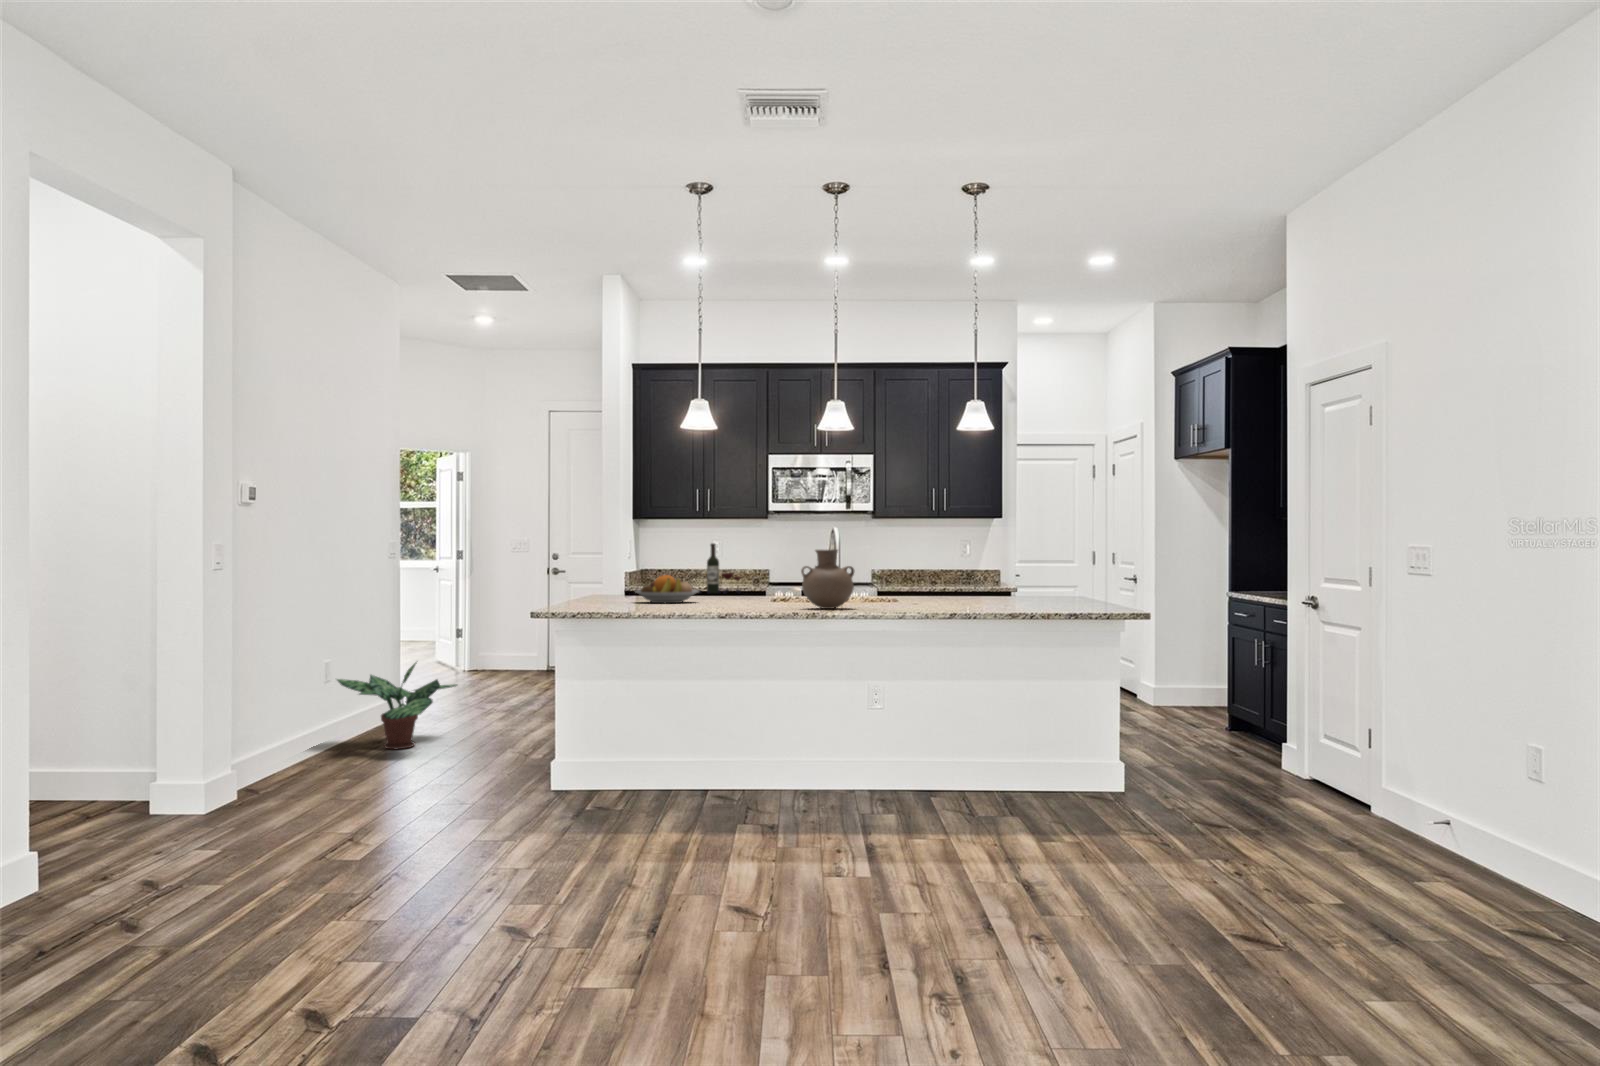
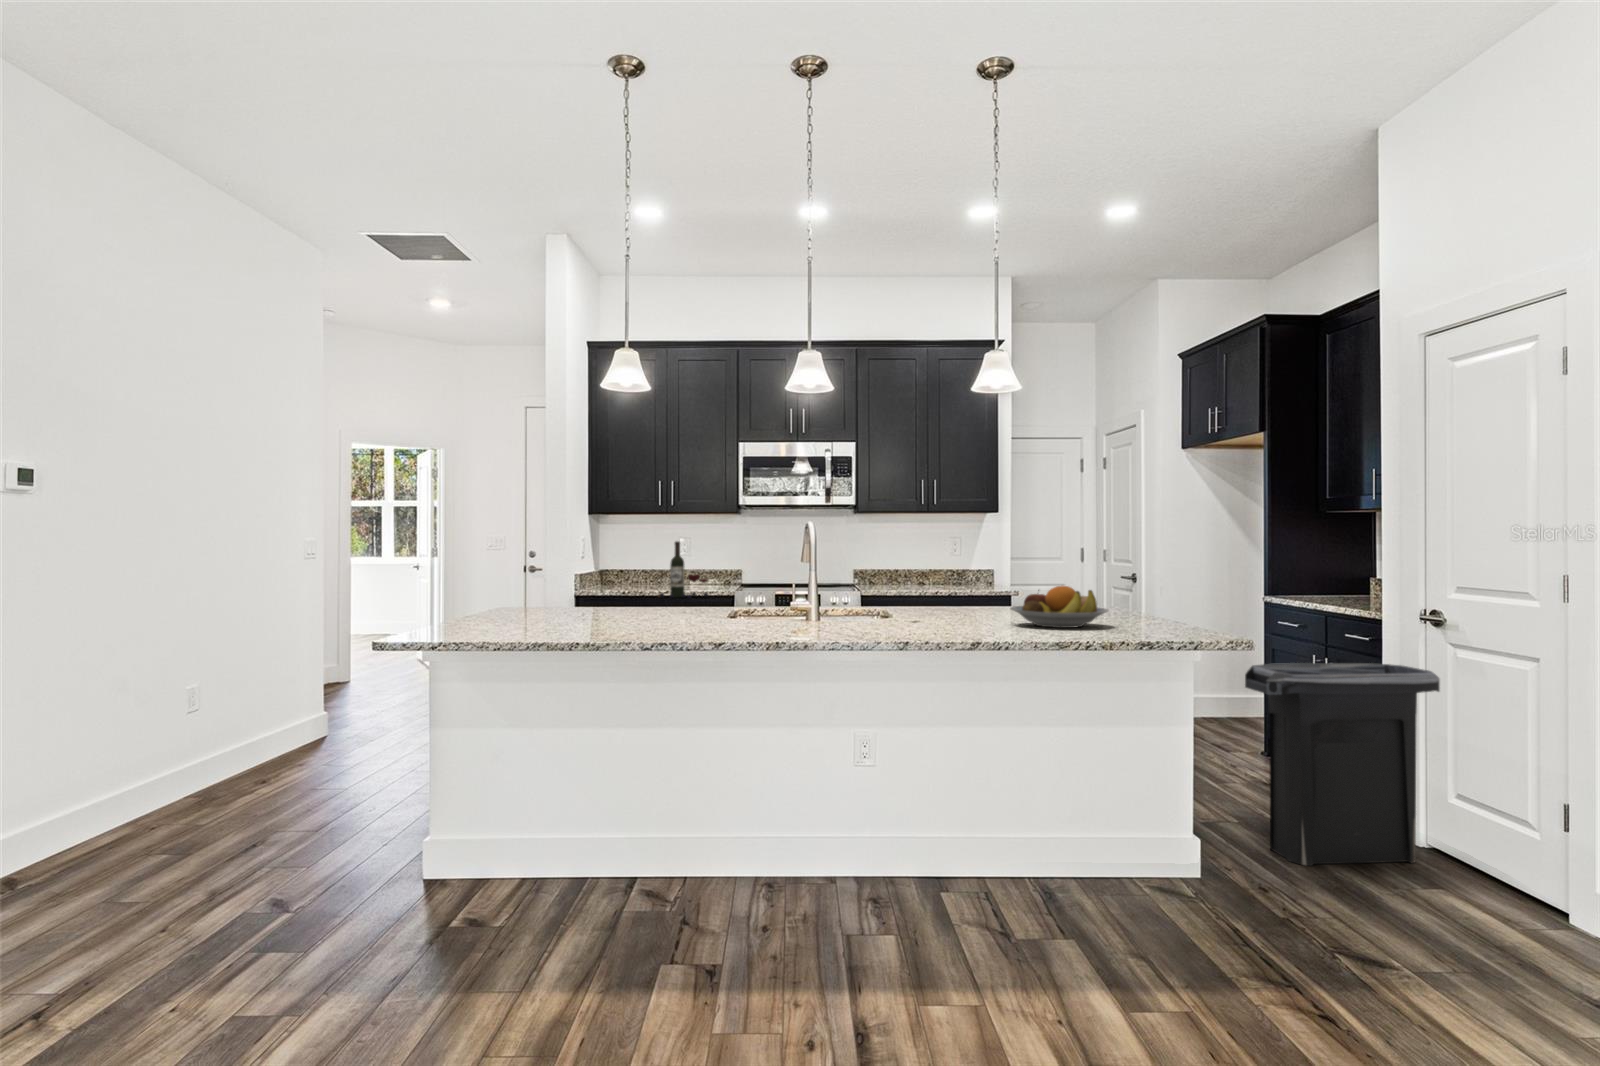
vase: present [801,549,854,609] -> none [763,550,836,632]
fruit bowl: present [635,575,699,603] -> present [1011,586,1108,628]
trash can: none [1168,638,1313,787] -> present [1245,663,1440,866]
potted plant: present [337,662,457,749] -> none [202,683,366,795]

